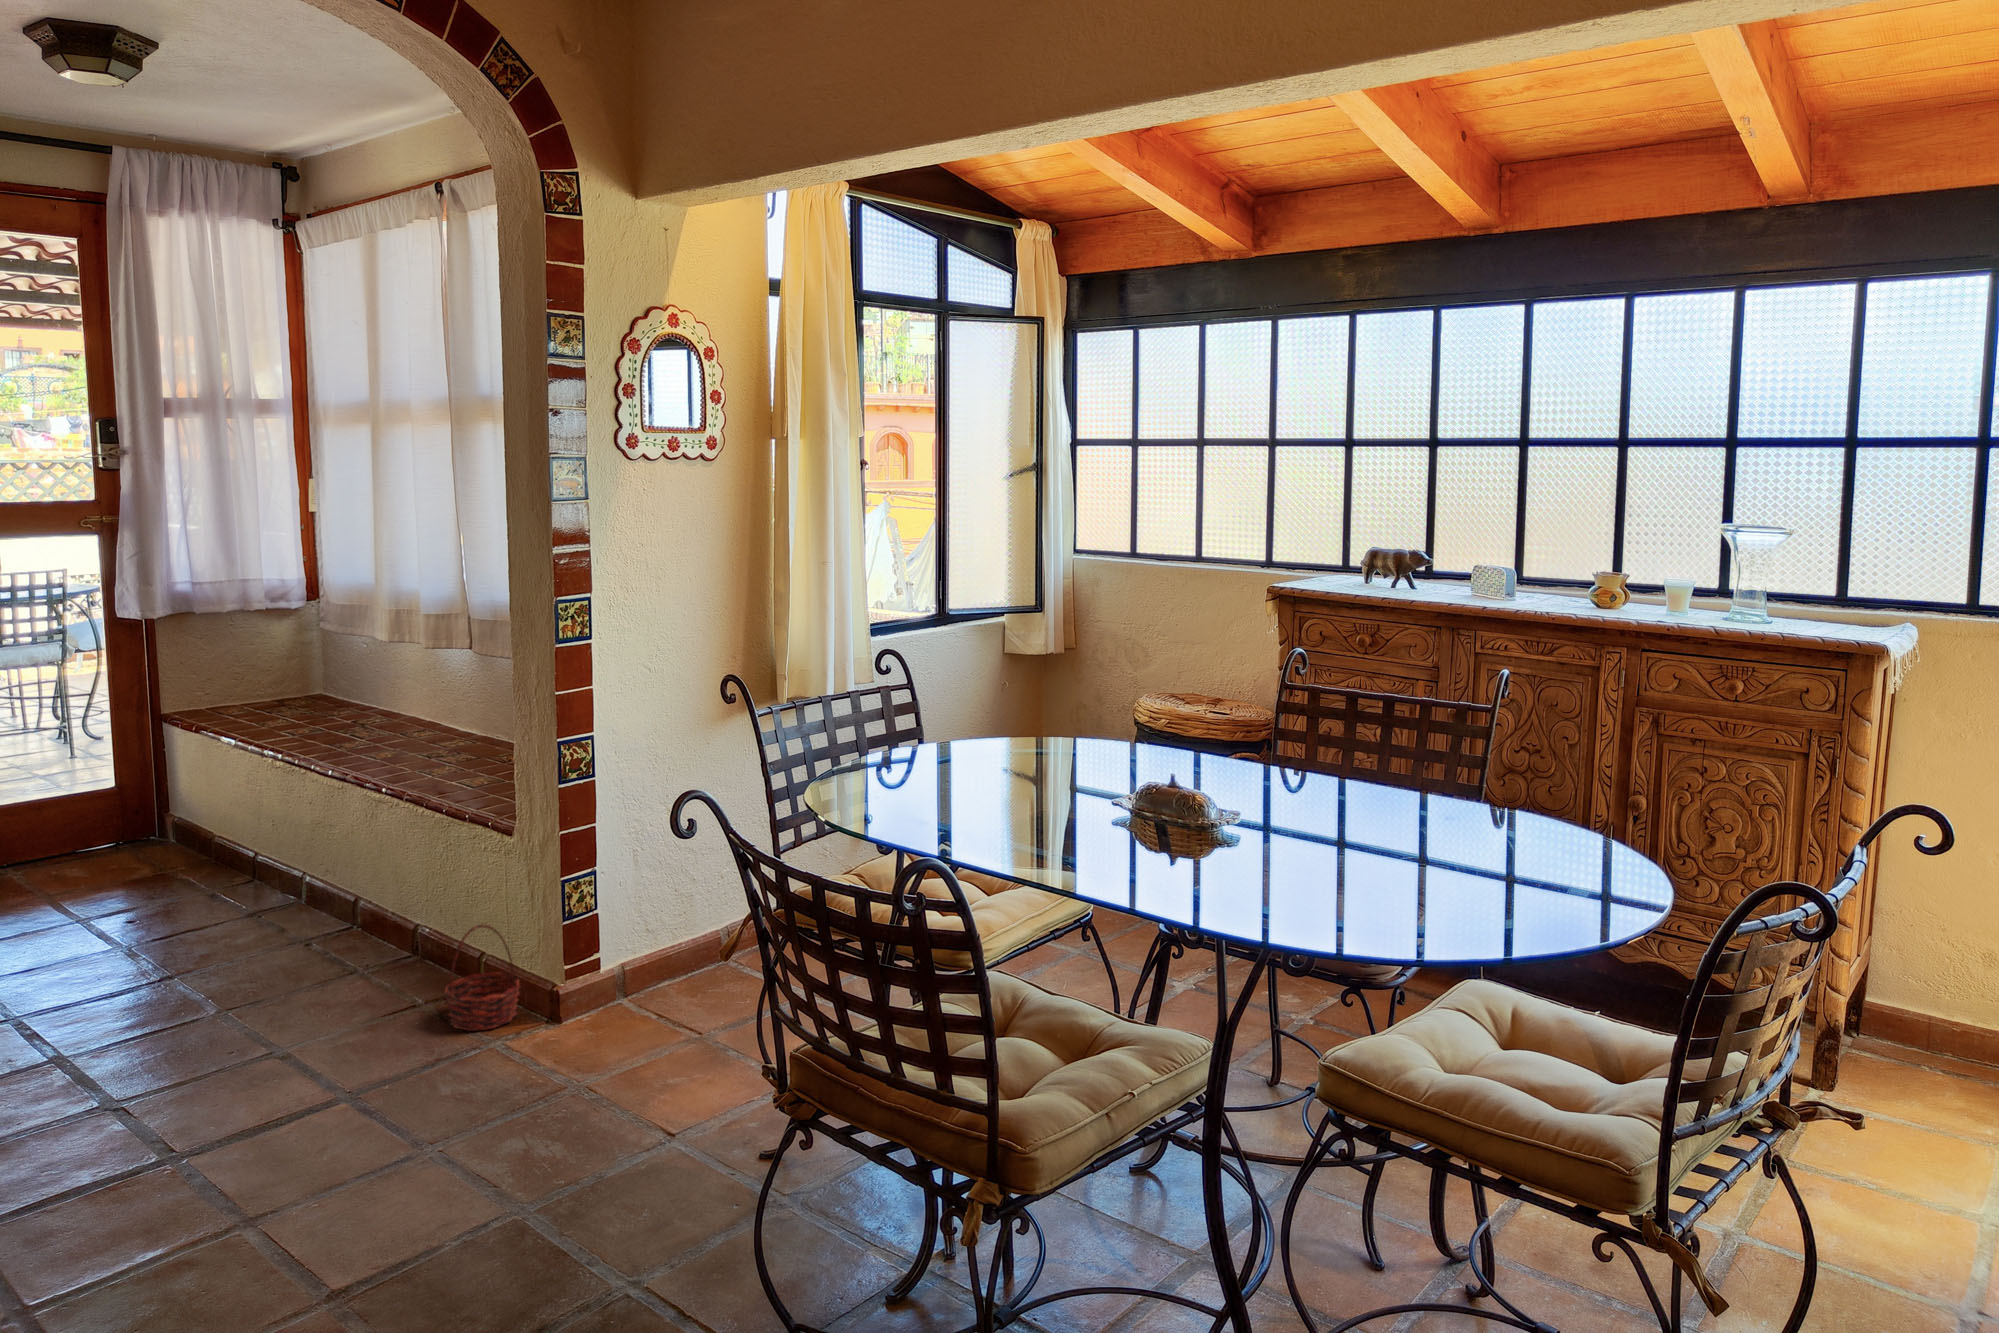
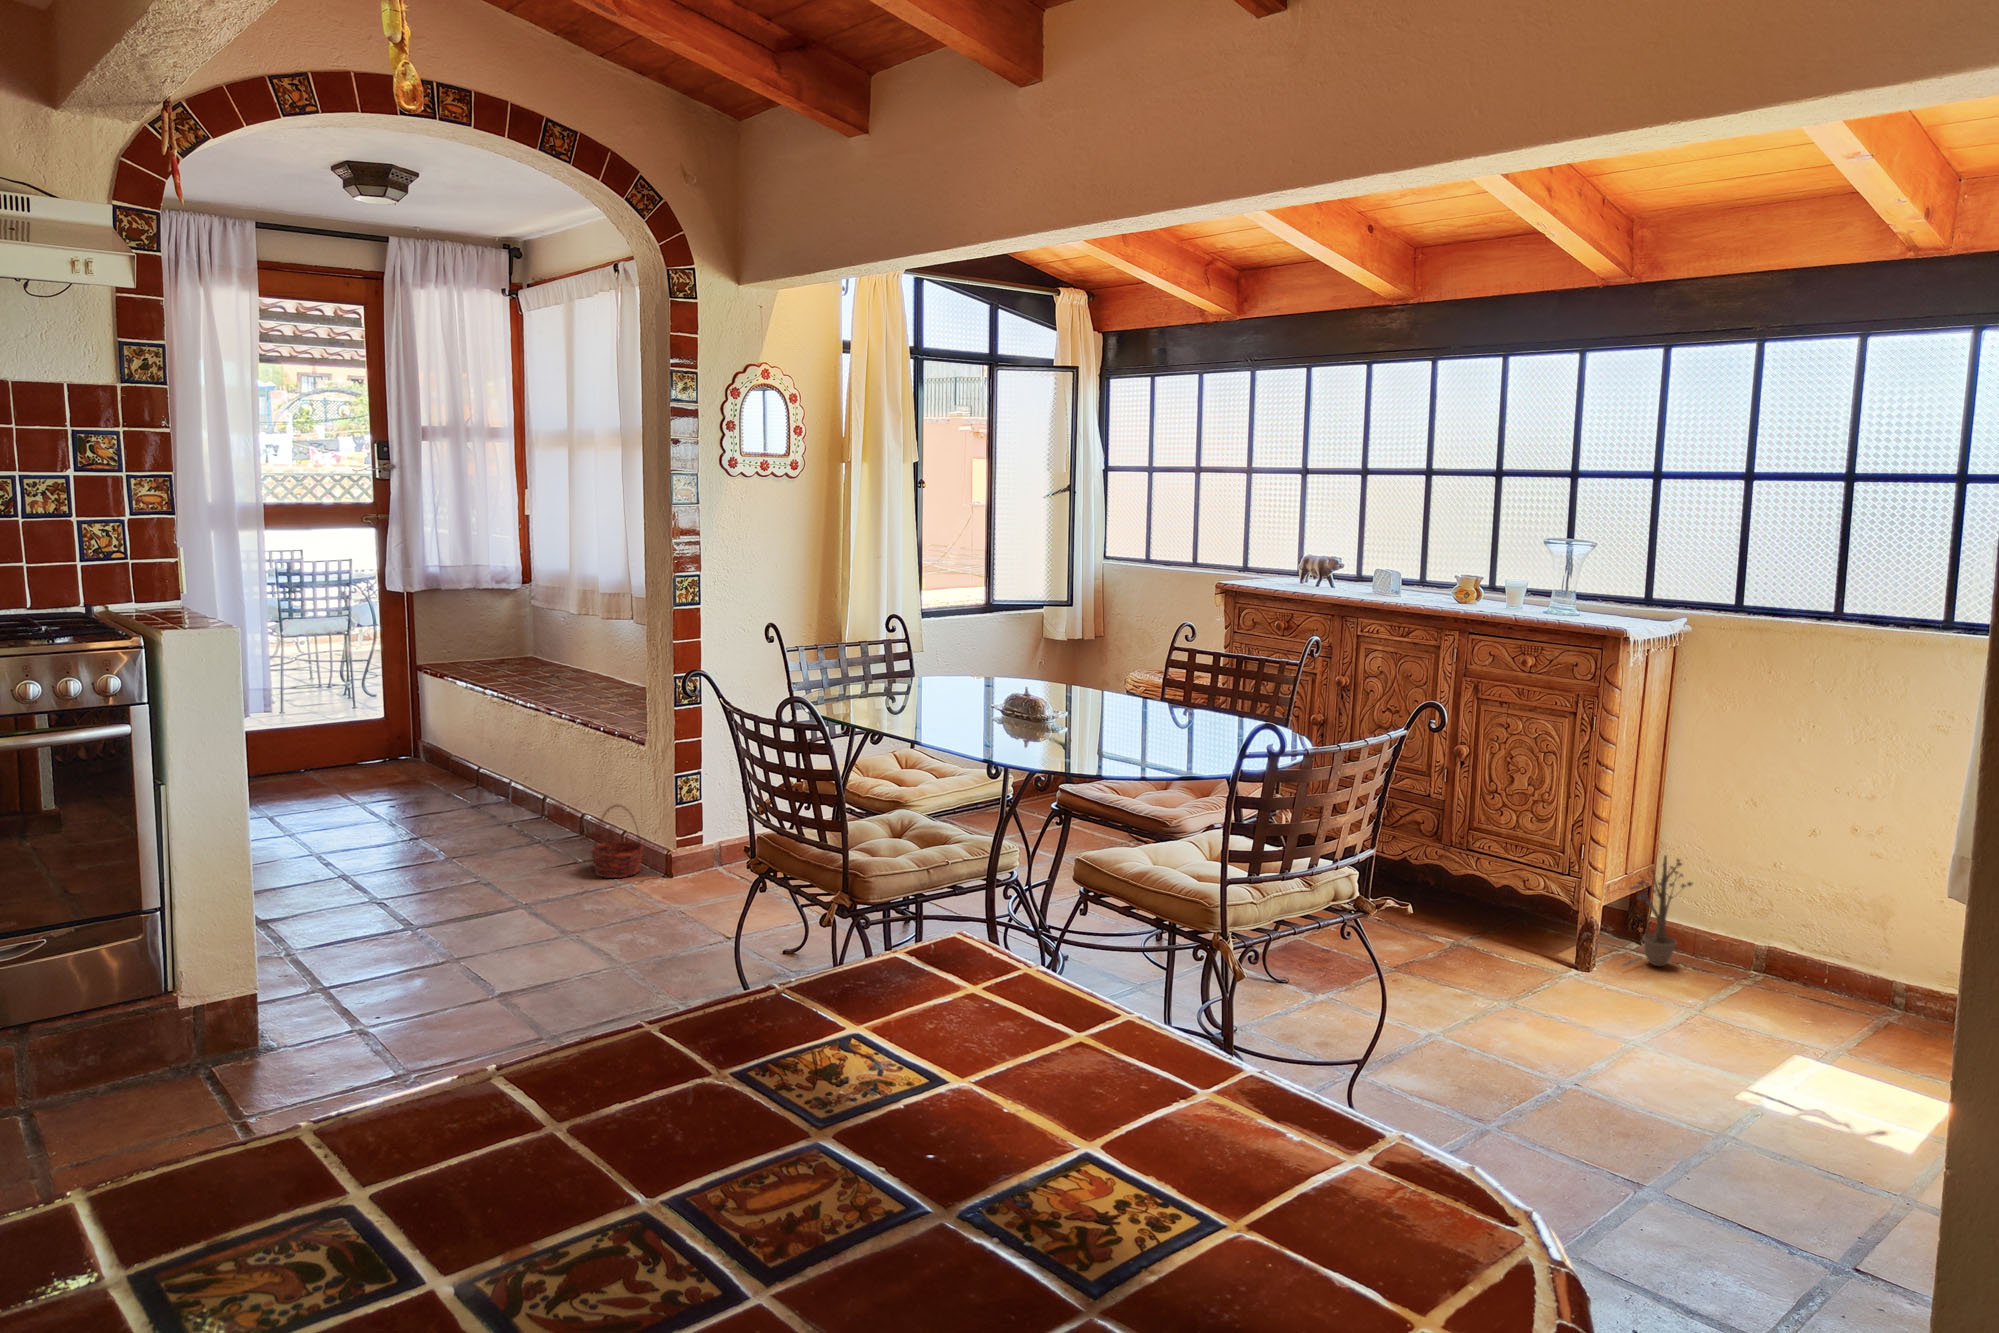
decorative plant: none [1867,932,1942,1081] -> present [1622,855,1692,966]

